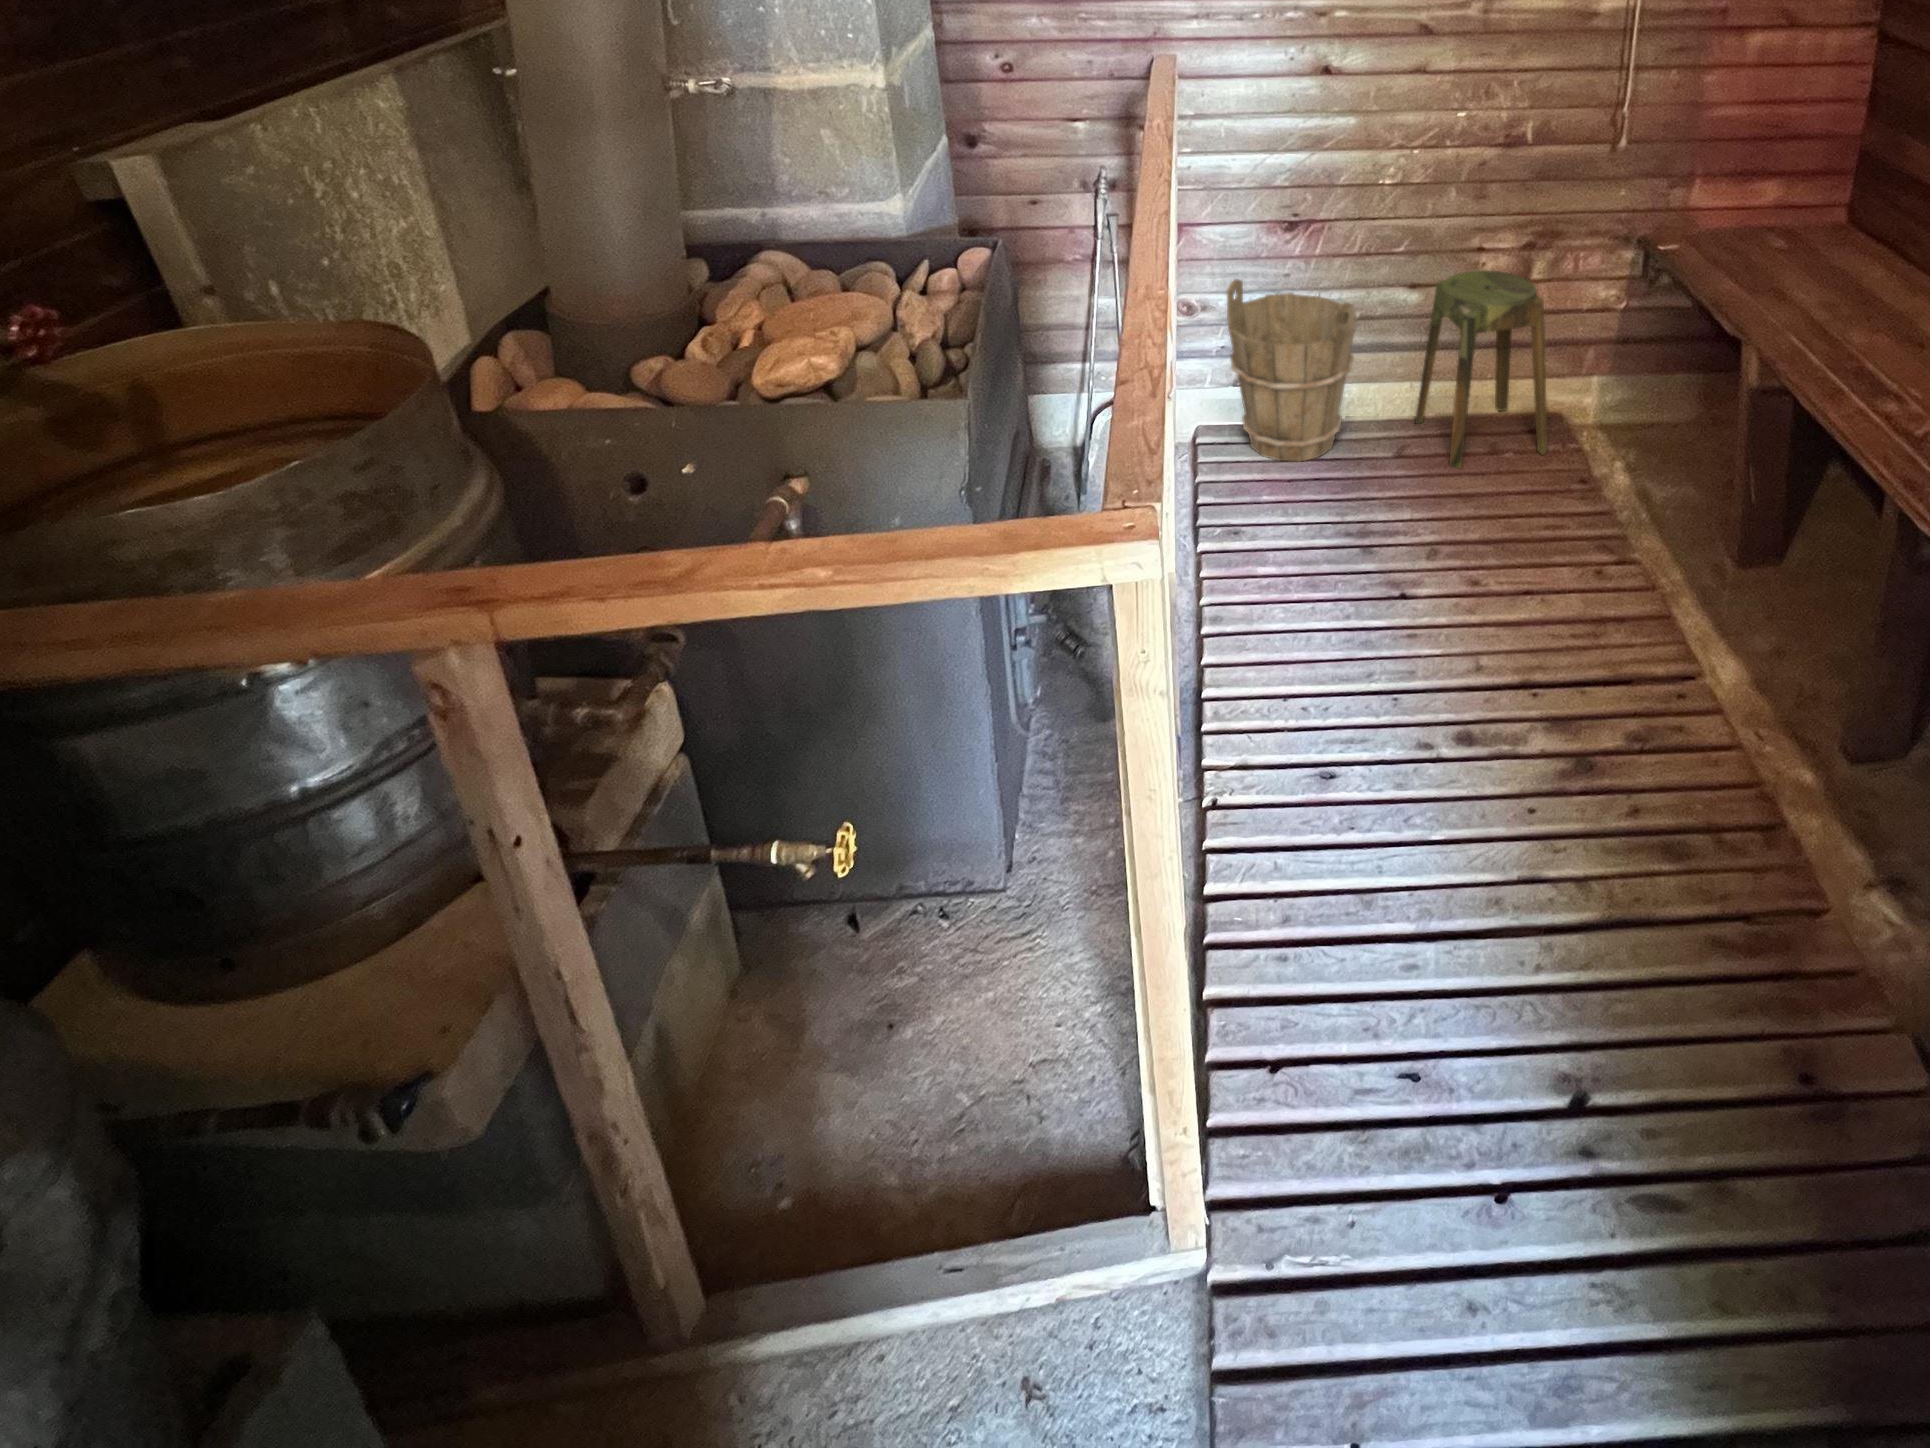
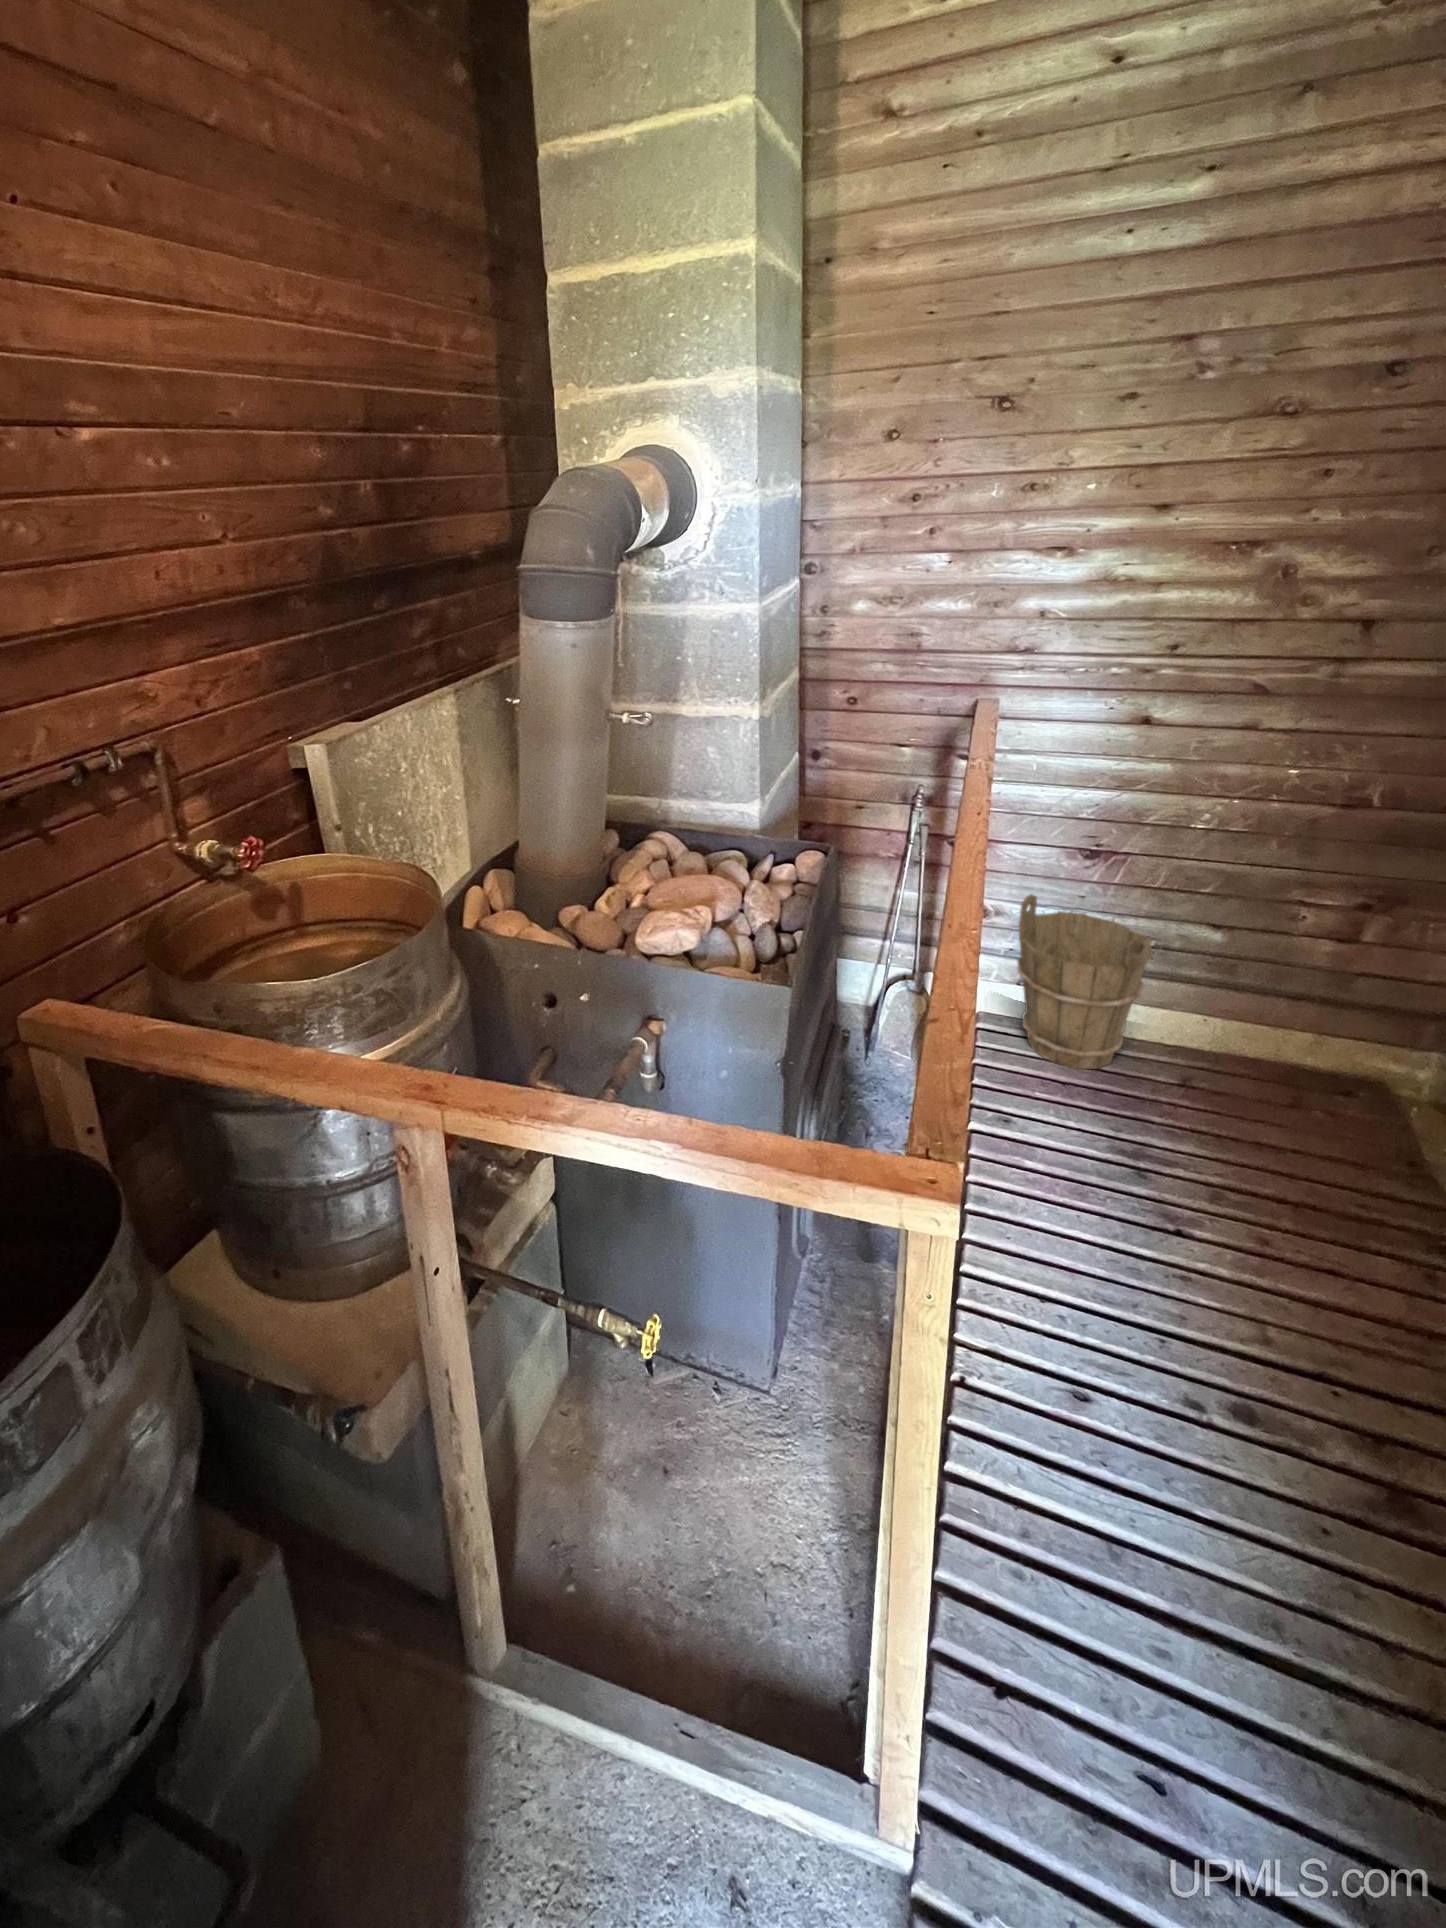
stool: present [1415,270,1547,468] -> none [1203,923,1379,1126]

